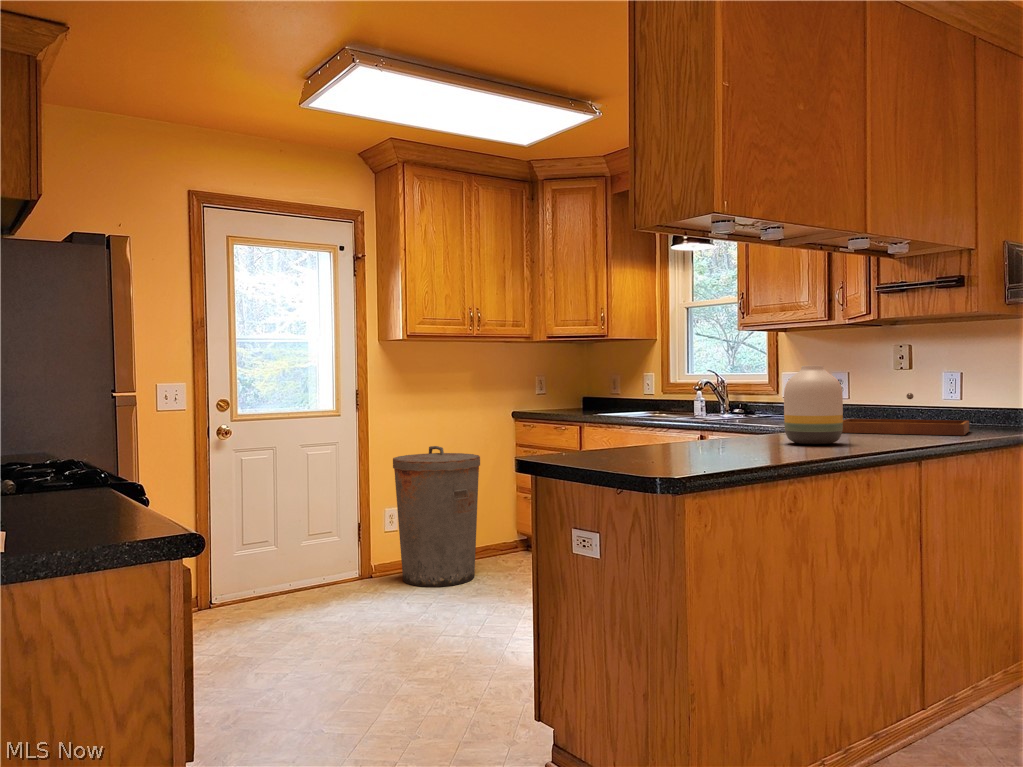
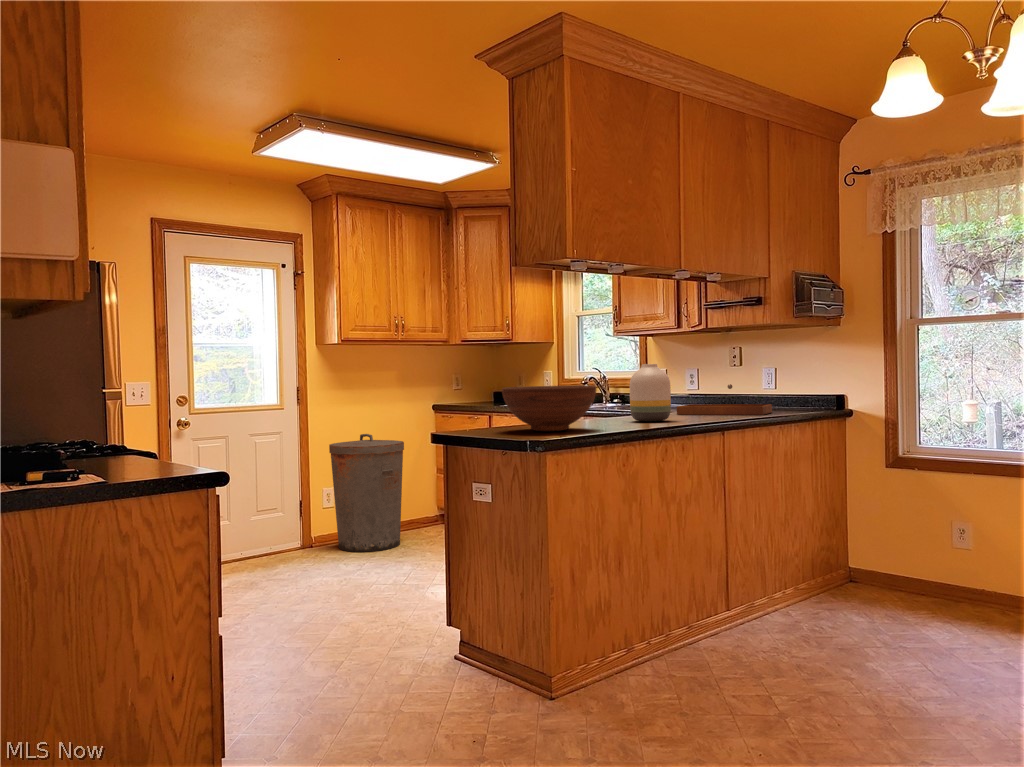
fruit bowl: none [615,395,751,460] -> present [502,385,596,431]

